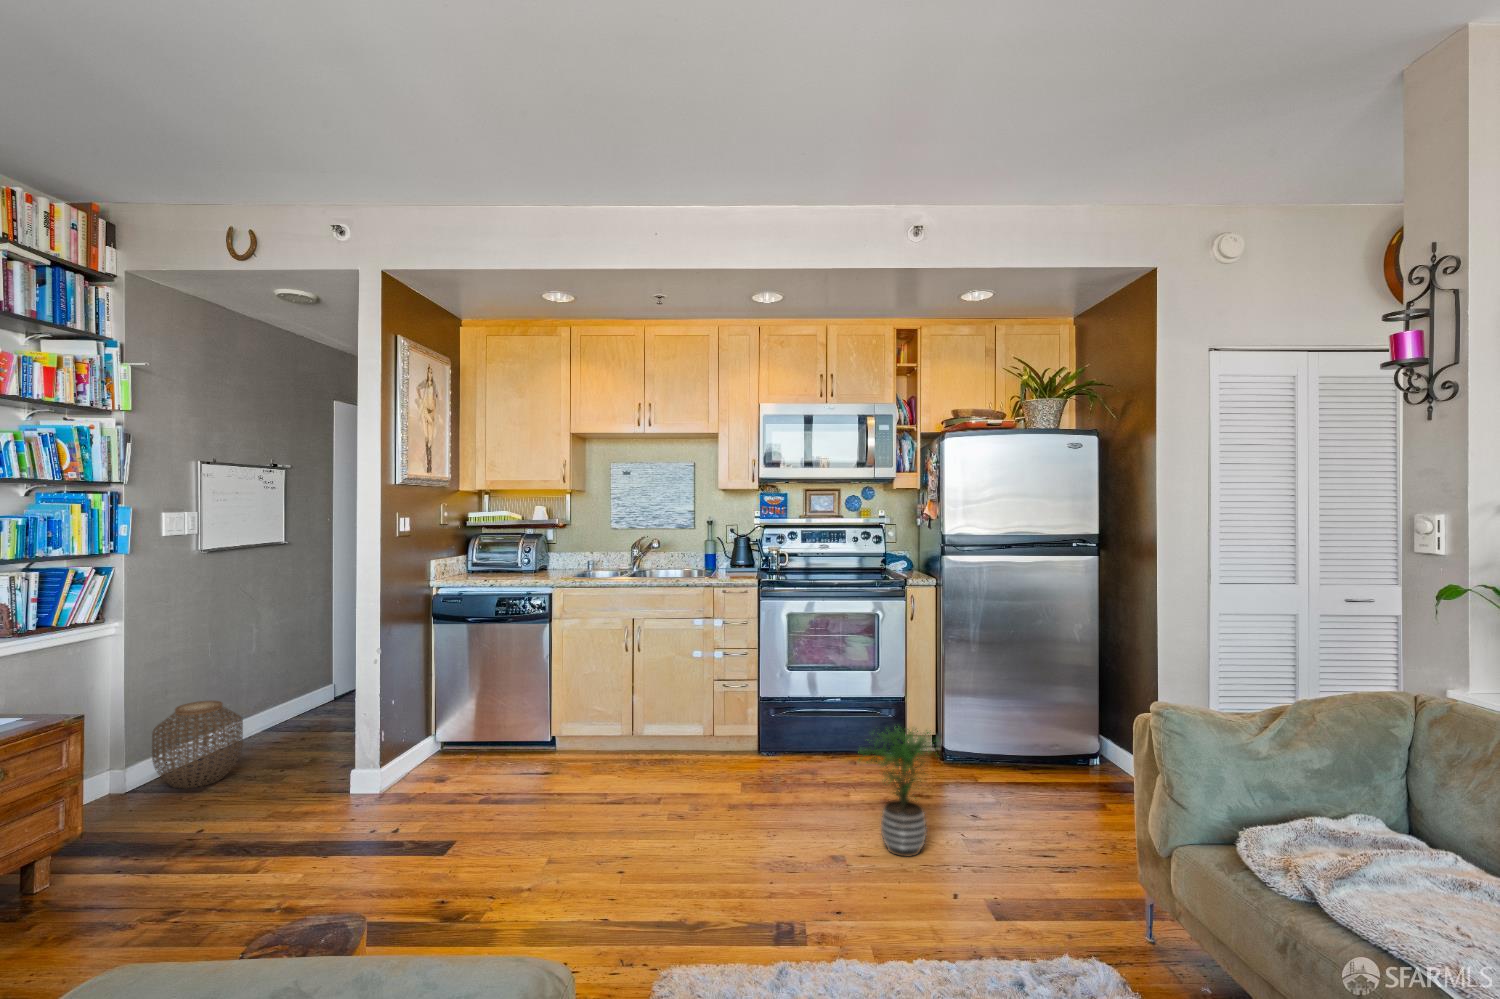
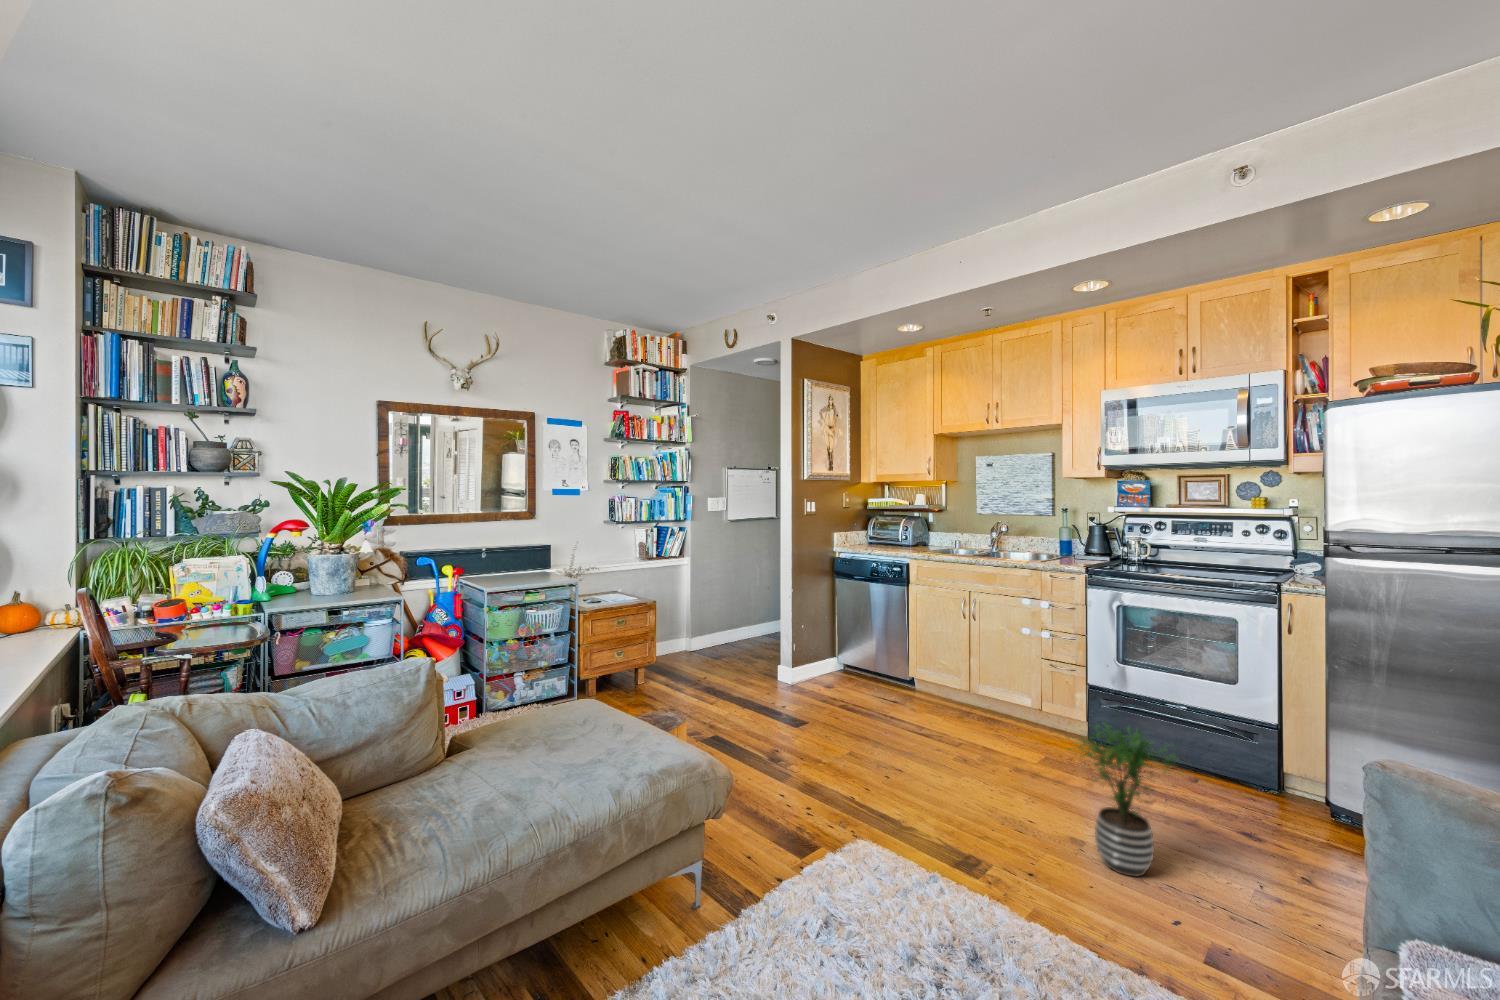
woven basket: present [152,701,243,789] -> none [697,606,739,654]

